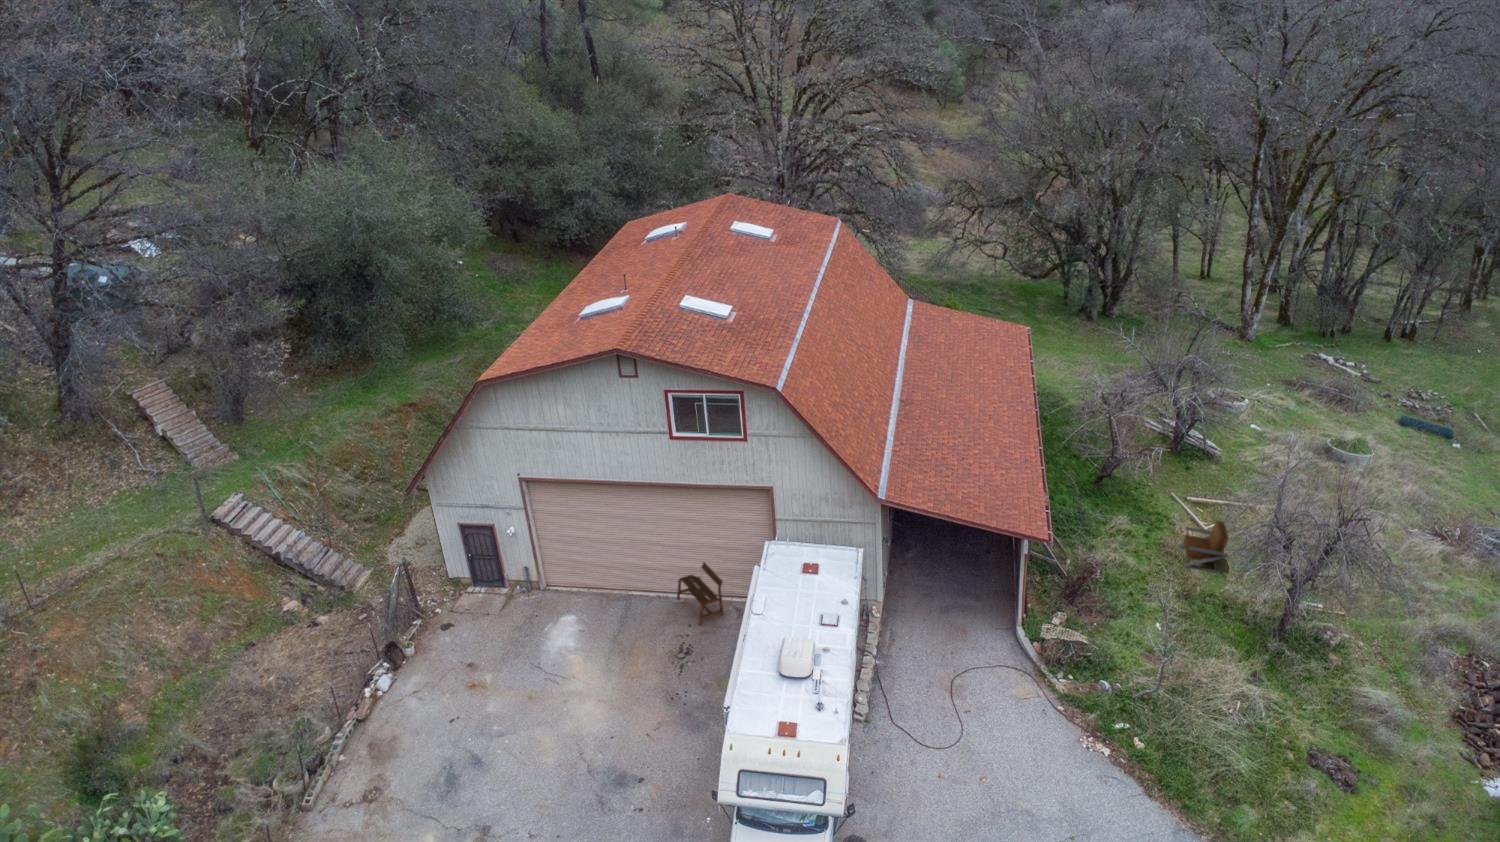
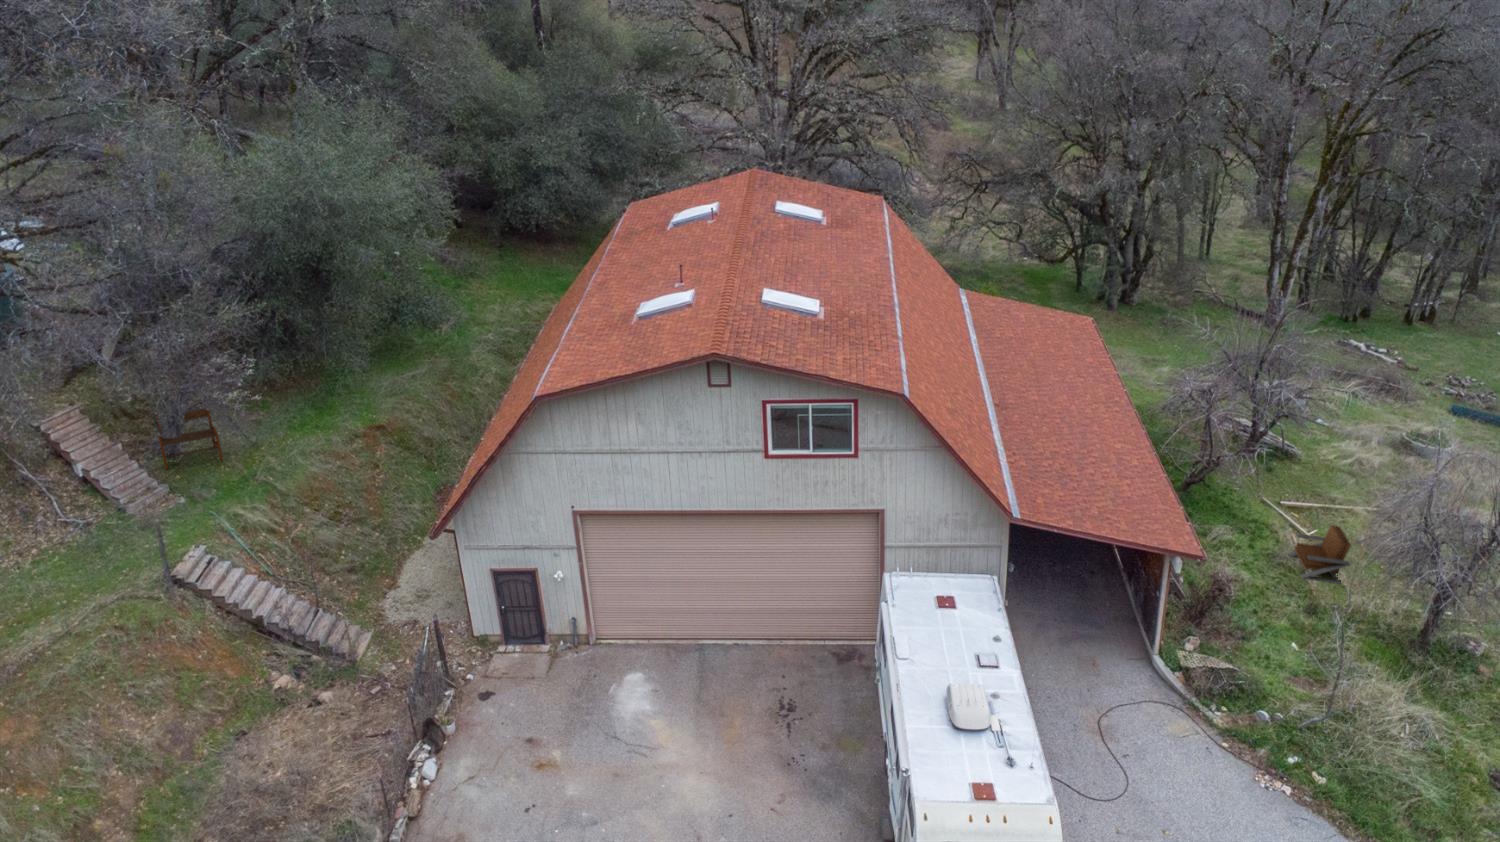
bench: present [677,562,723,626] -> present [157,408,223,470]

